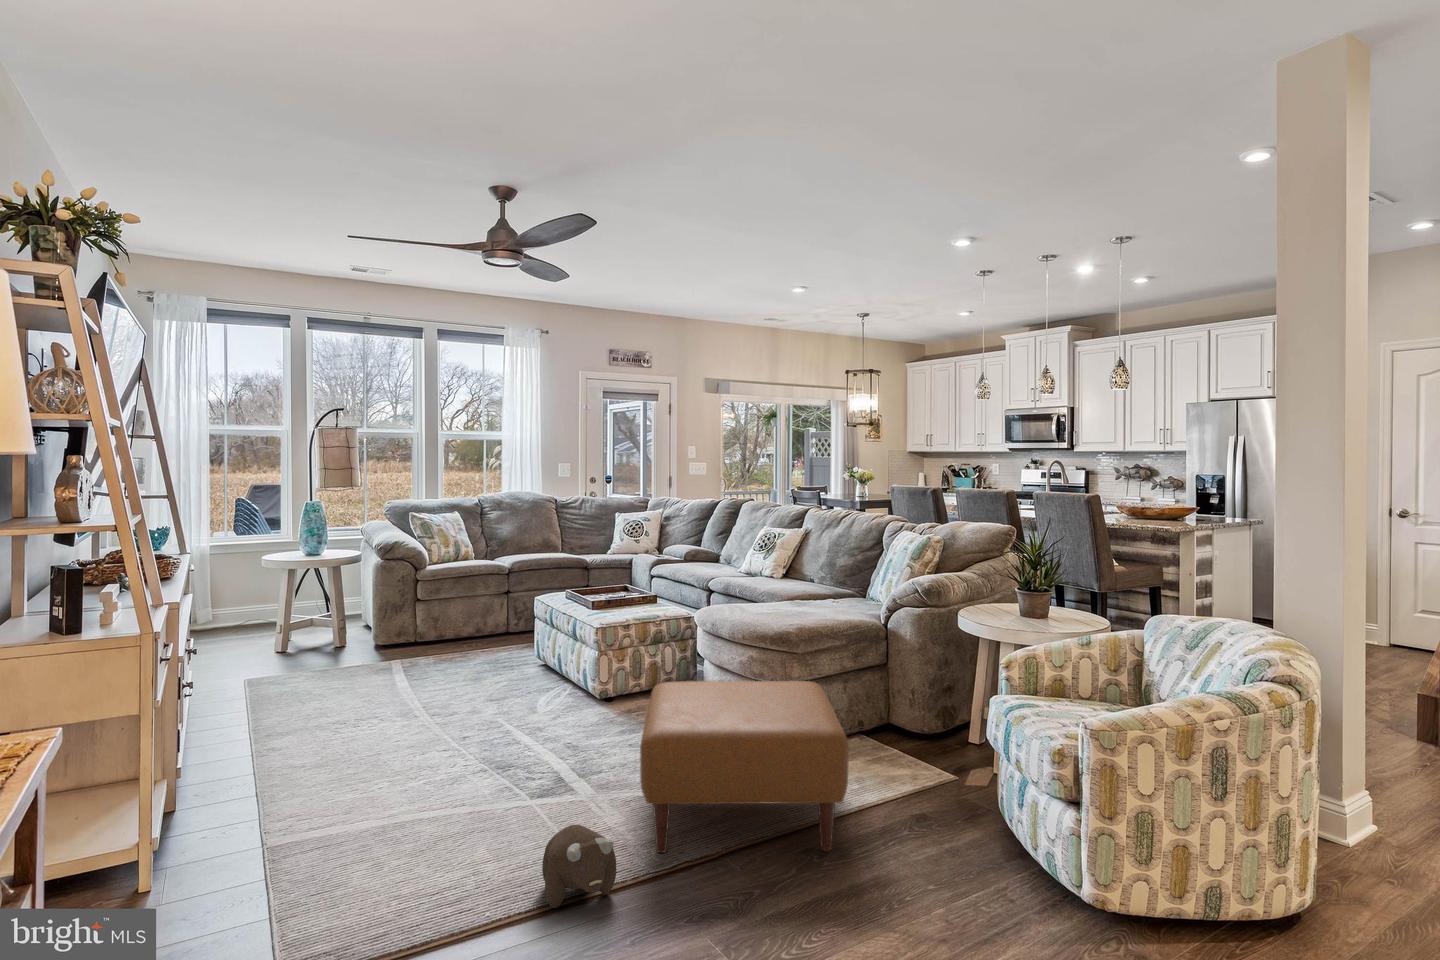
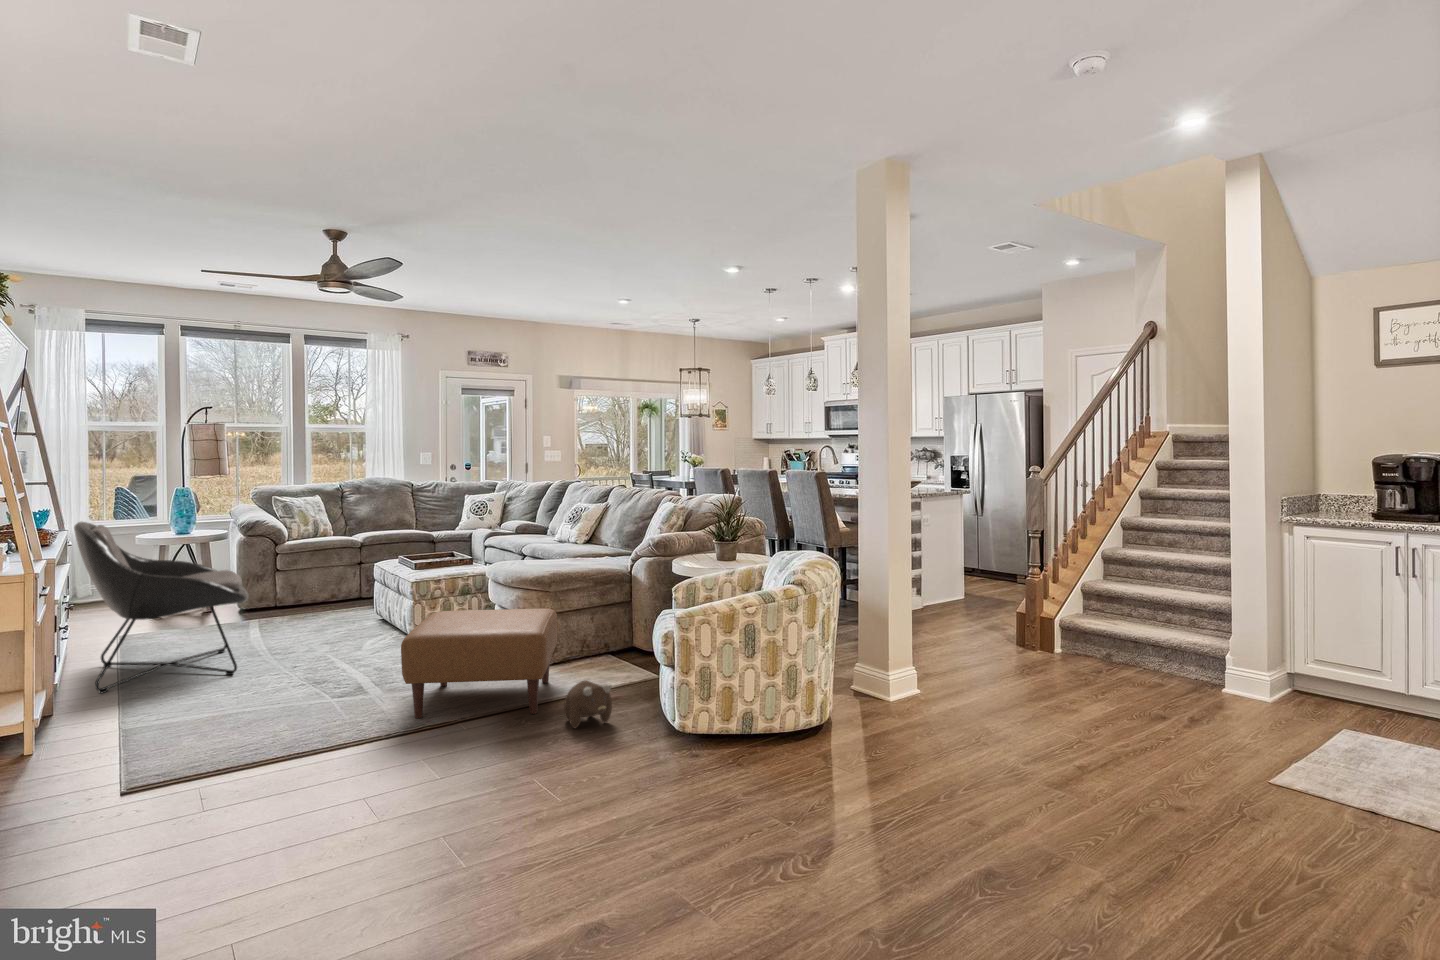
lounge chair: none [193,549,404,781] -> present [74,521,249,693]
plush toy: present [542,825,616,908] -> present [564,681,612,729]

